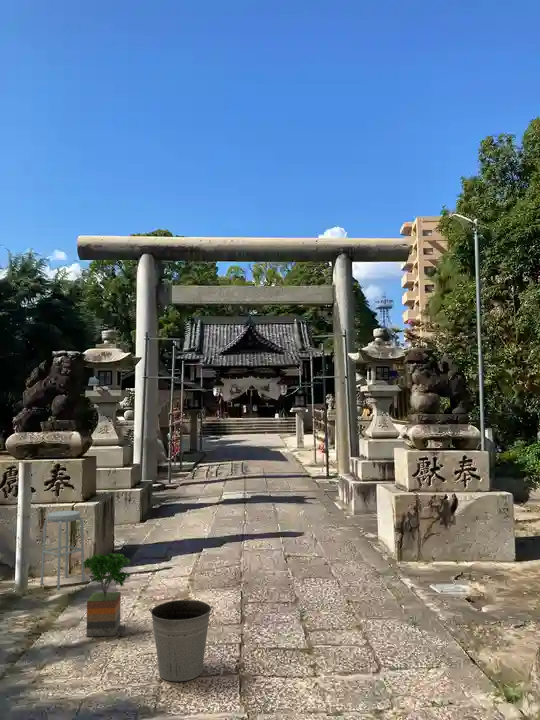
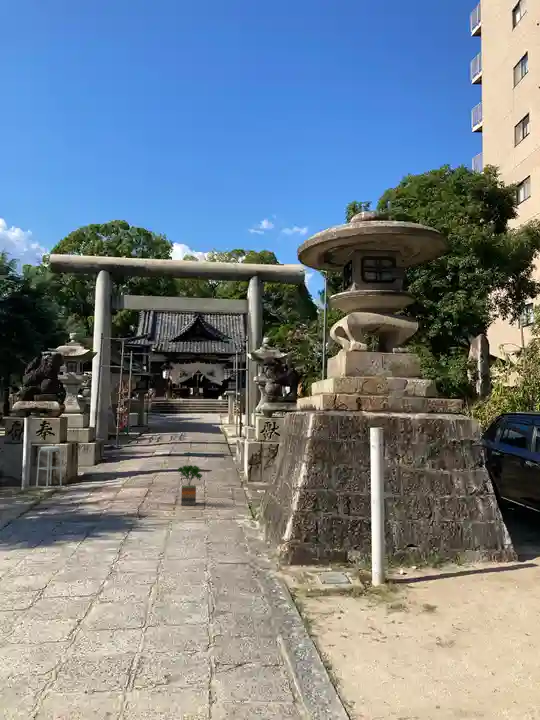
potted tree: present [83,553,130,636] -> present [178,465,202,505]
bucket: present [149,600,214,681] -> none [98,479,128,511]

